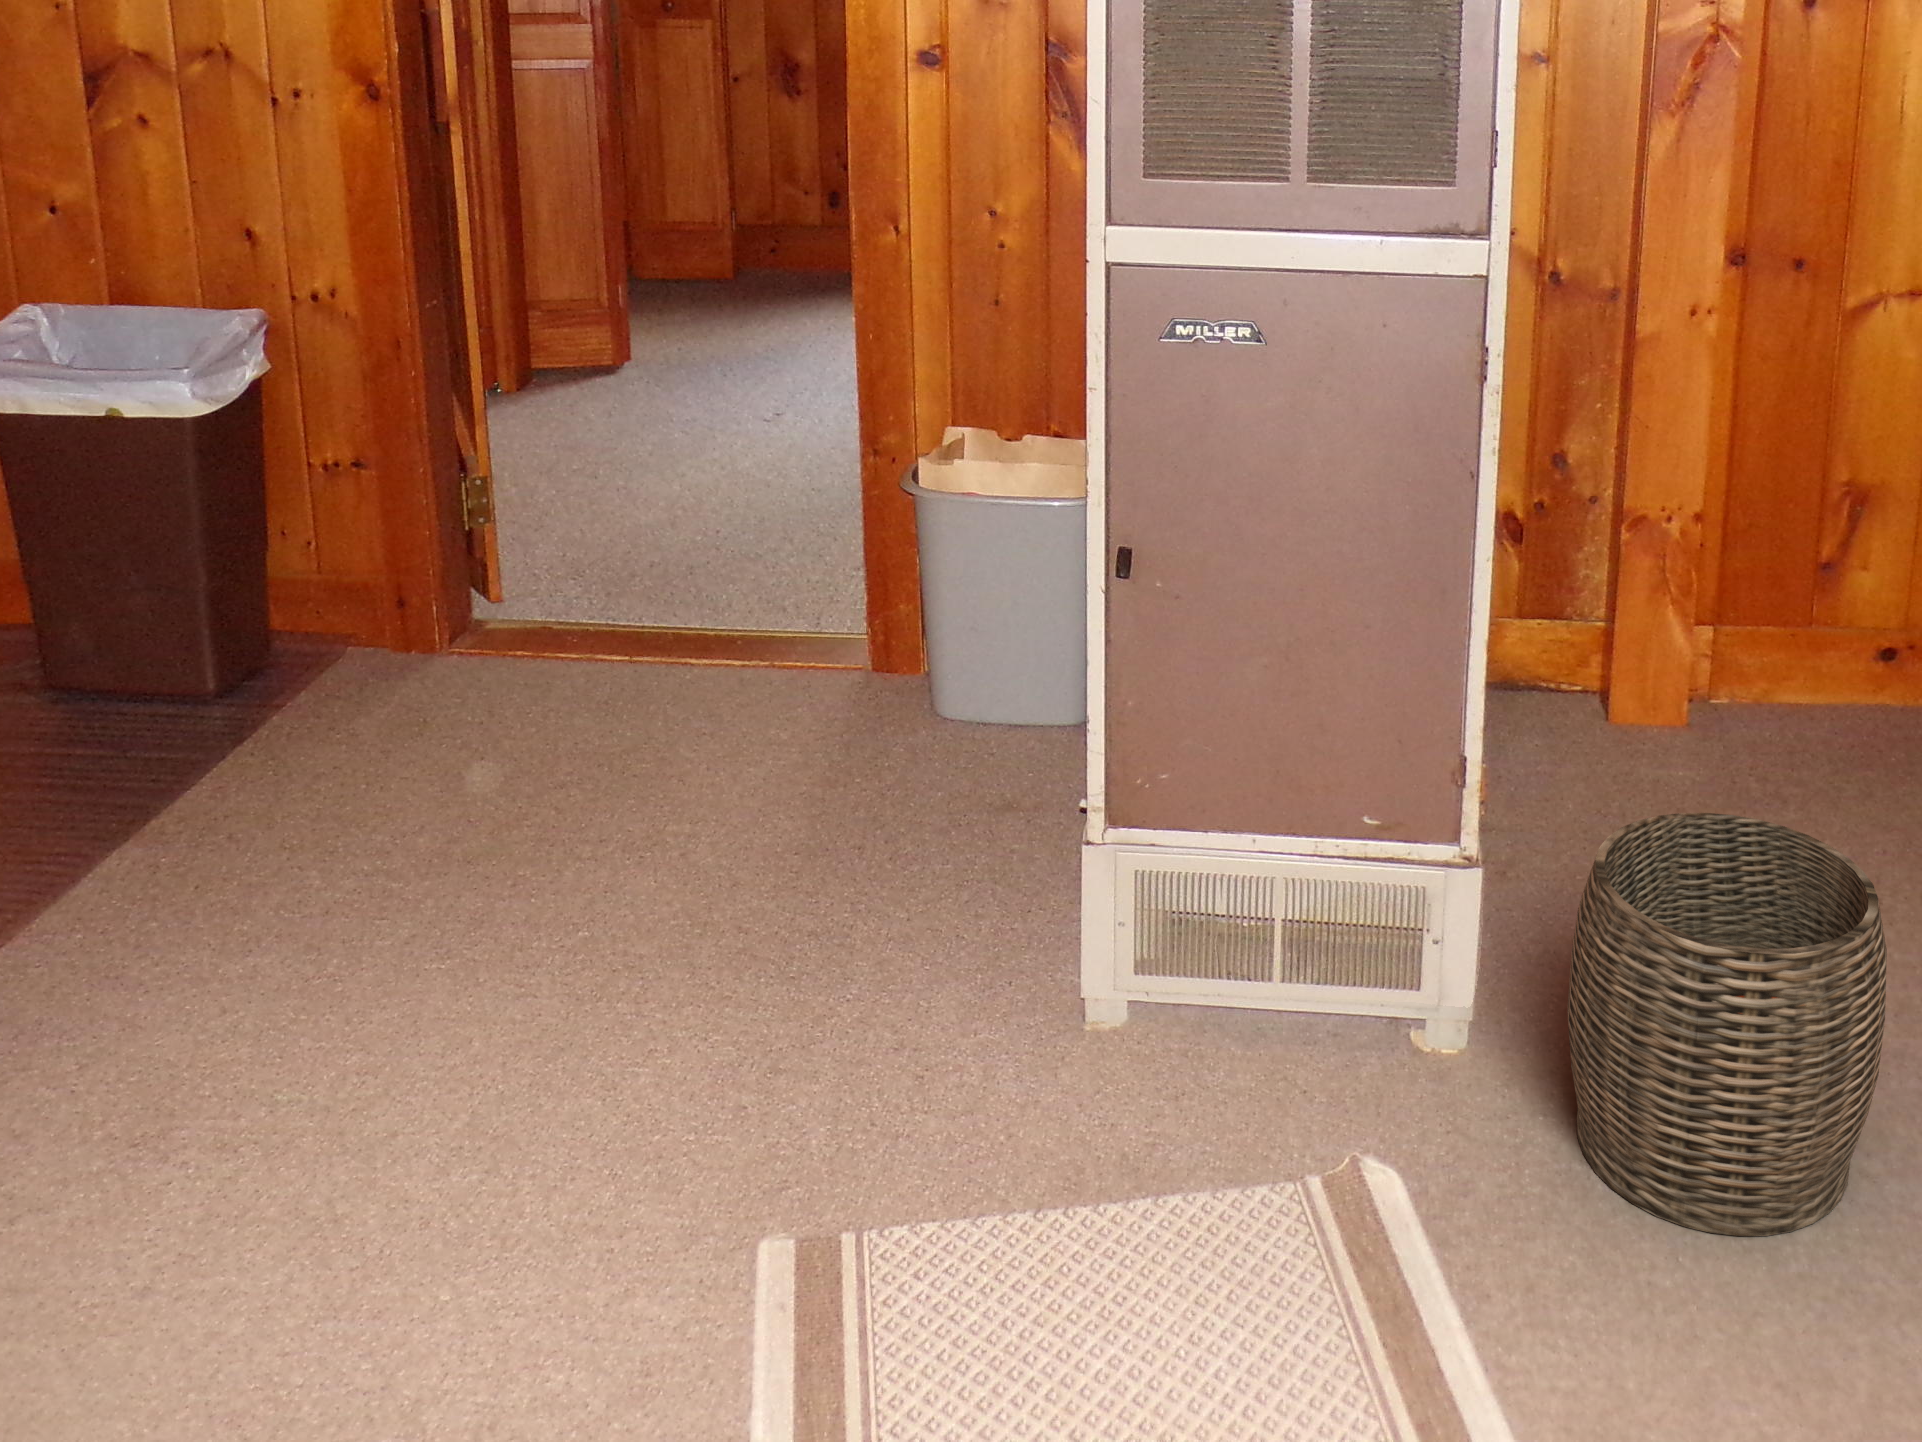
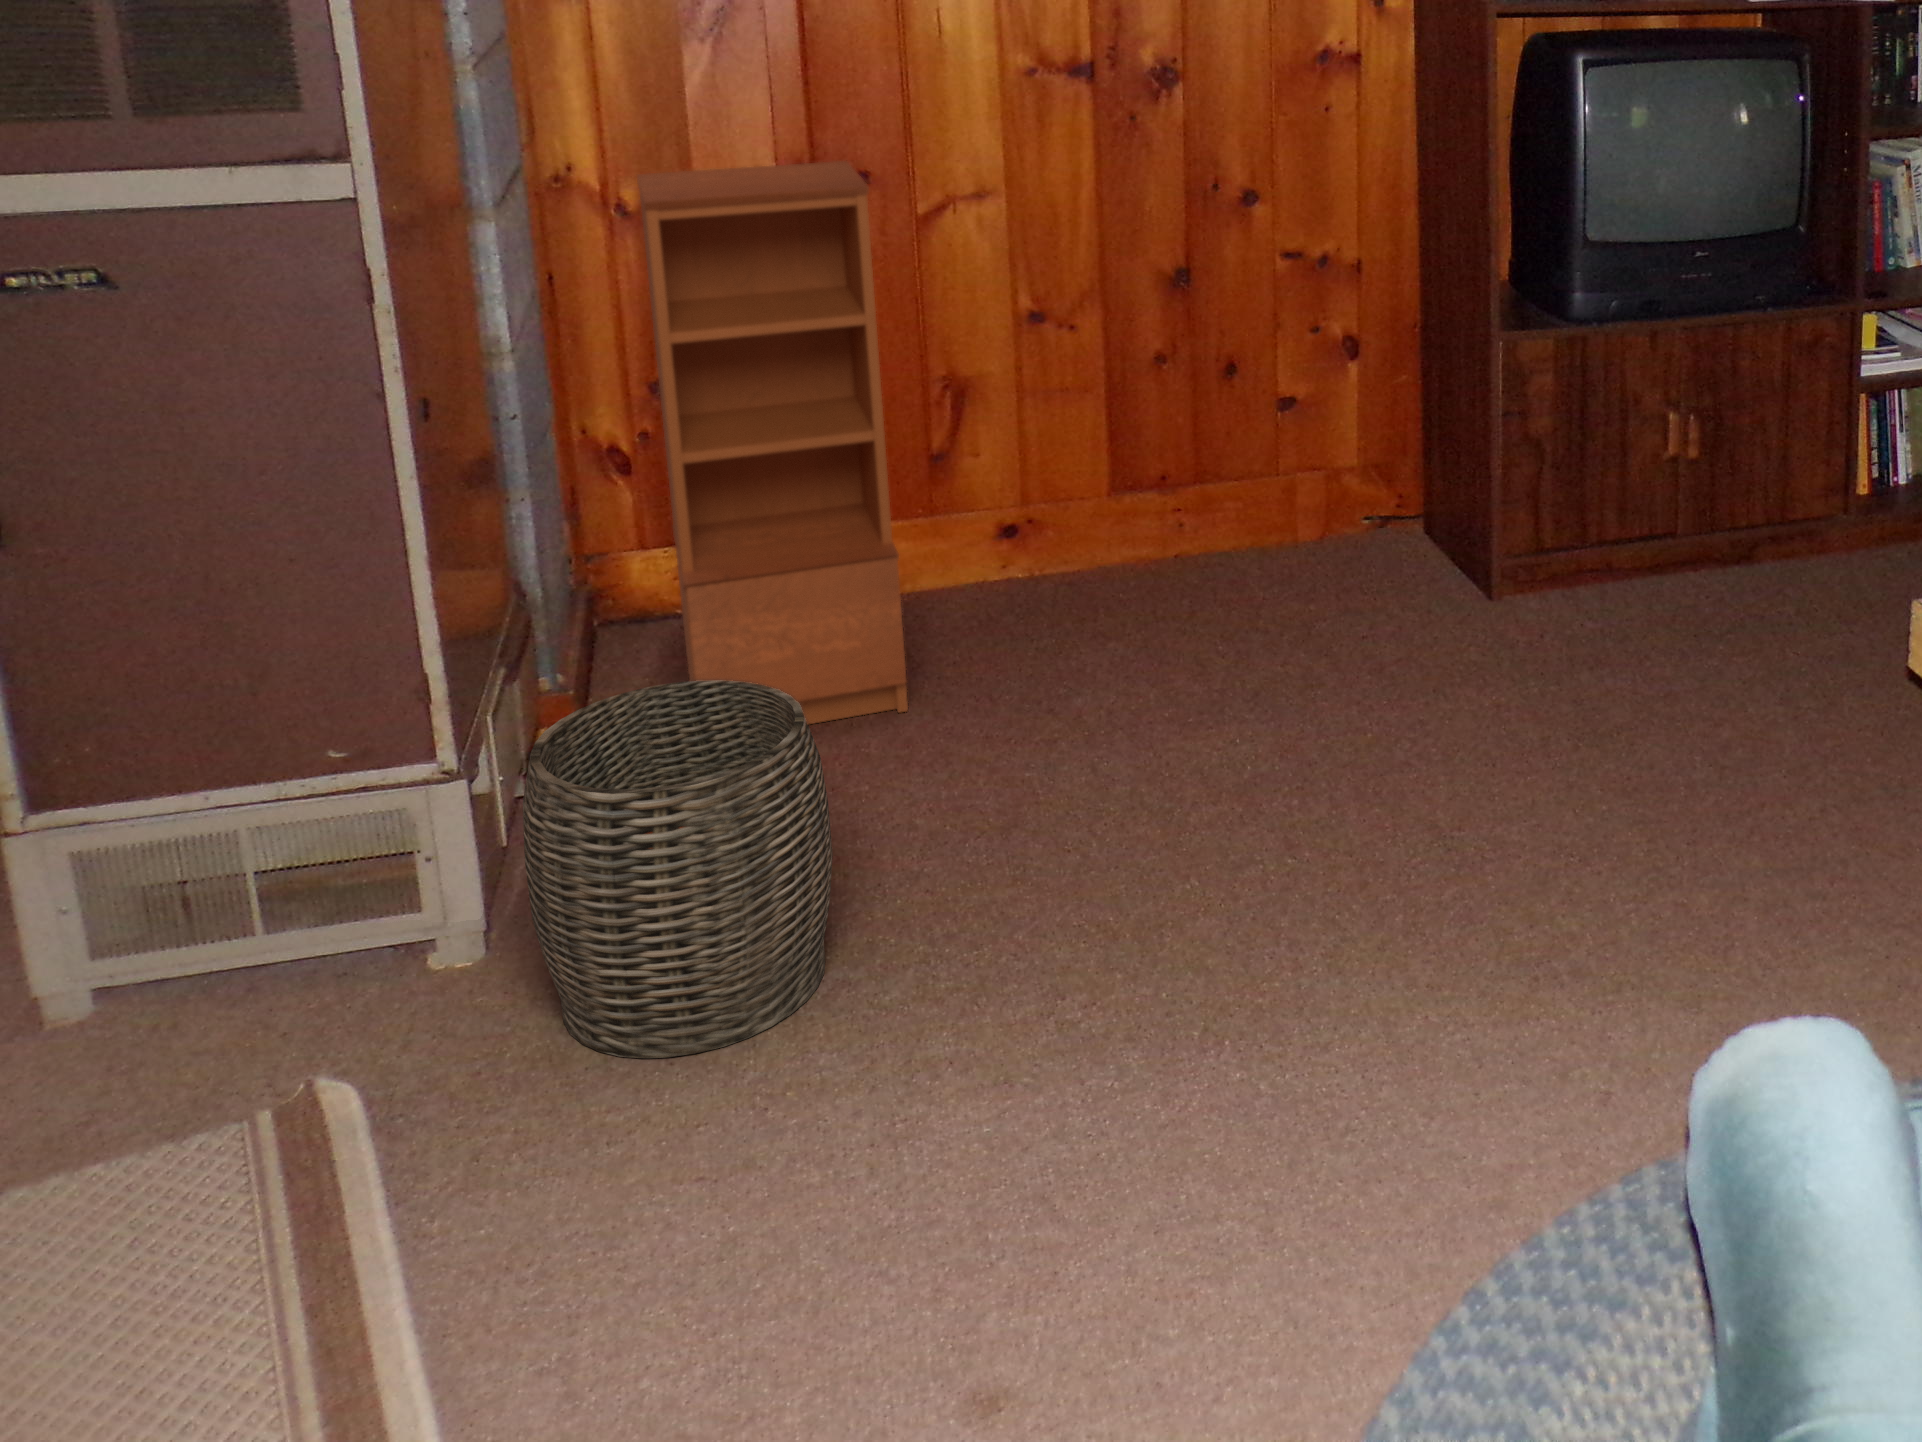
bookcase: none [1584,251,1879,849] -> present [637,161,908,724]

